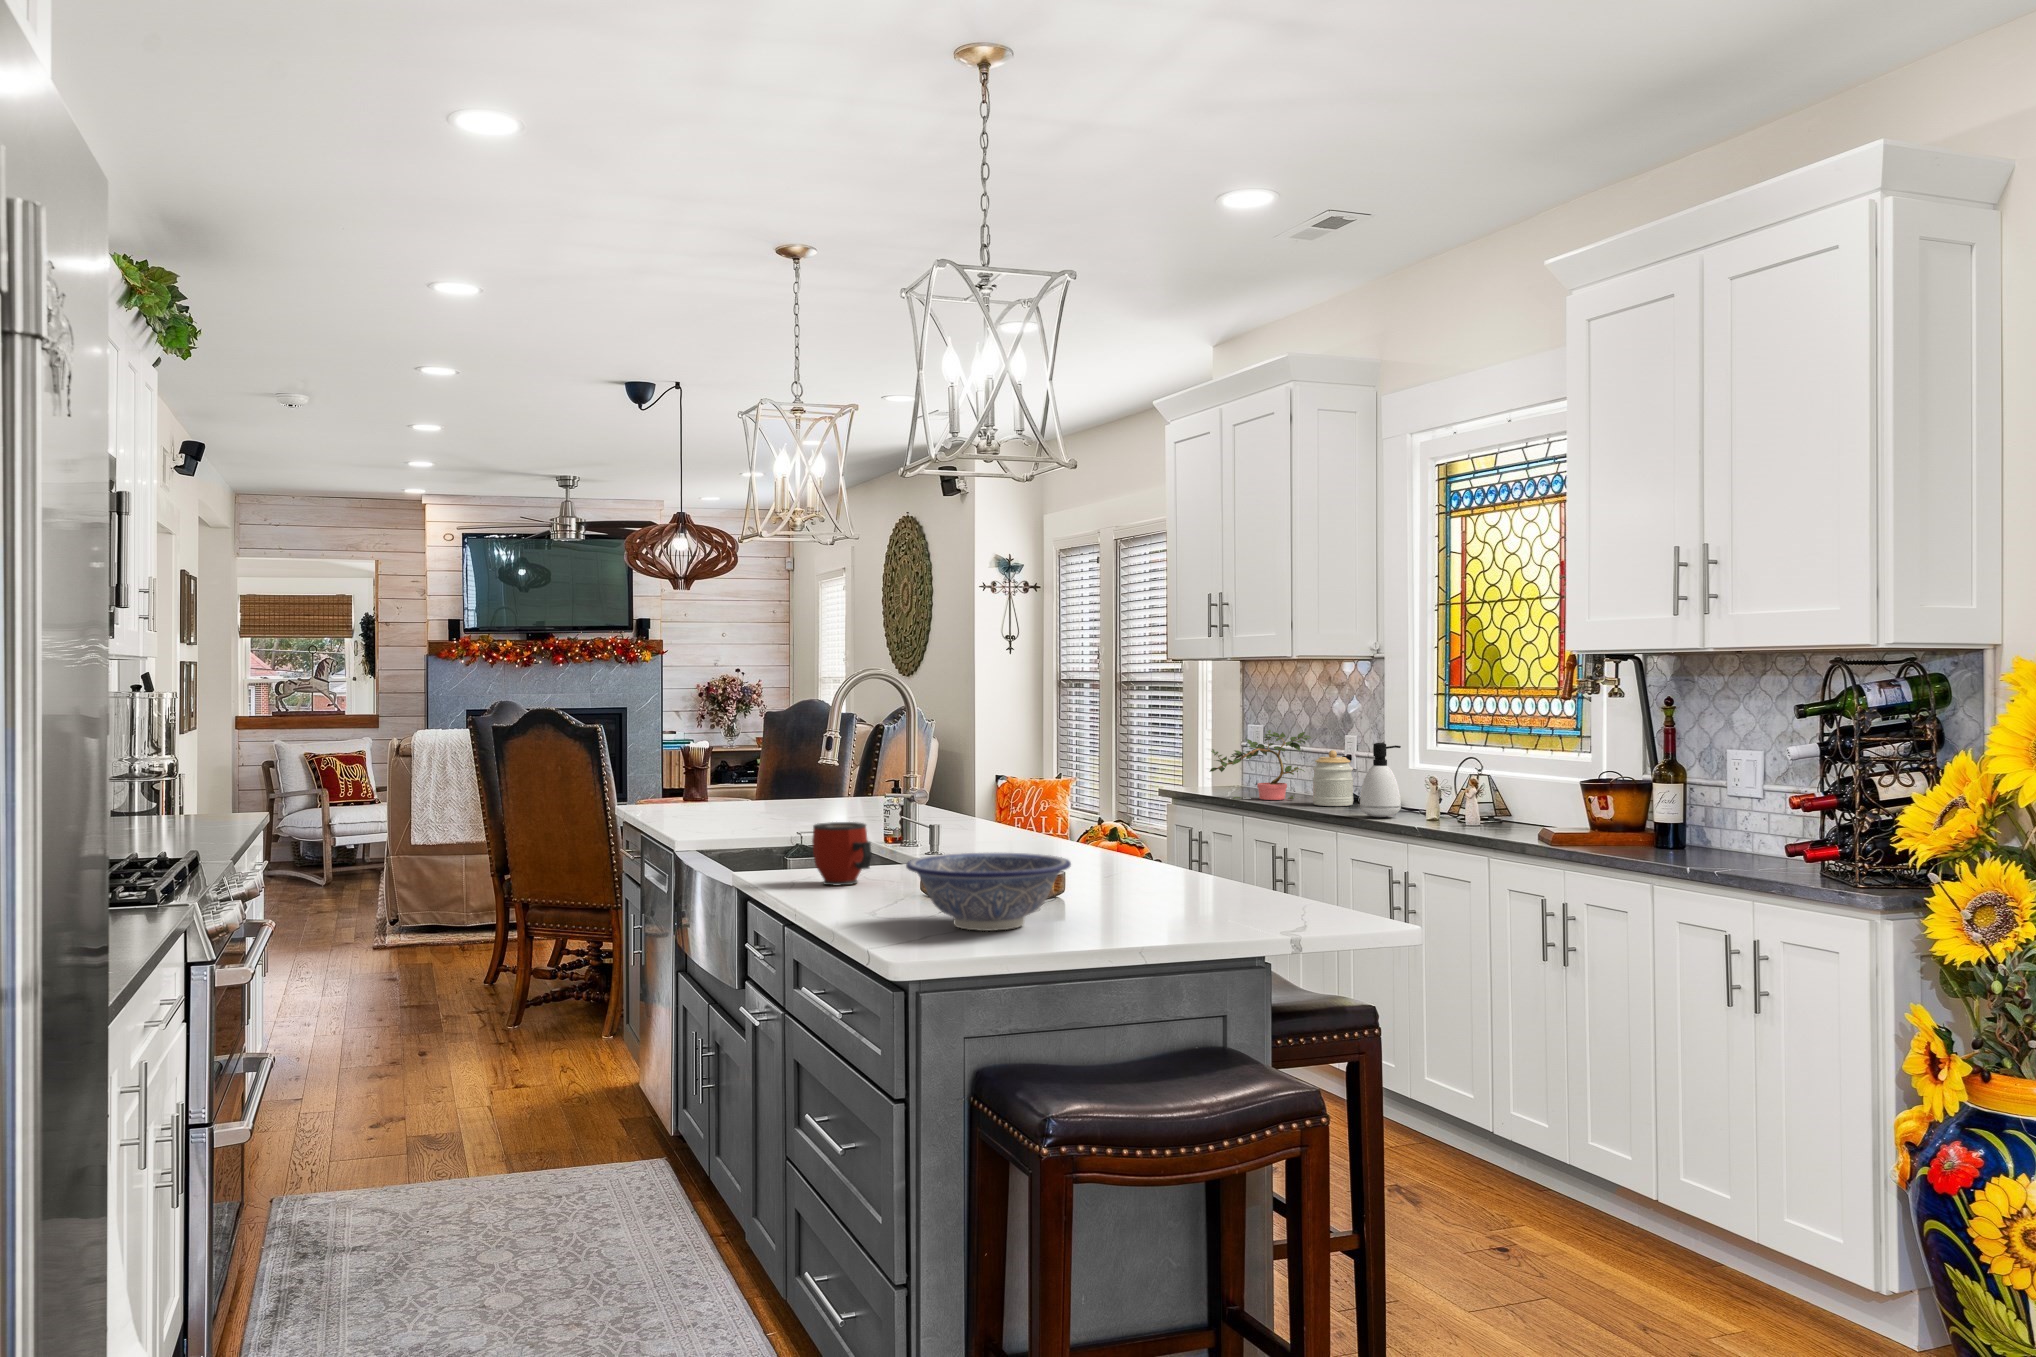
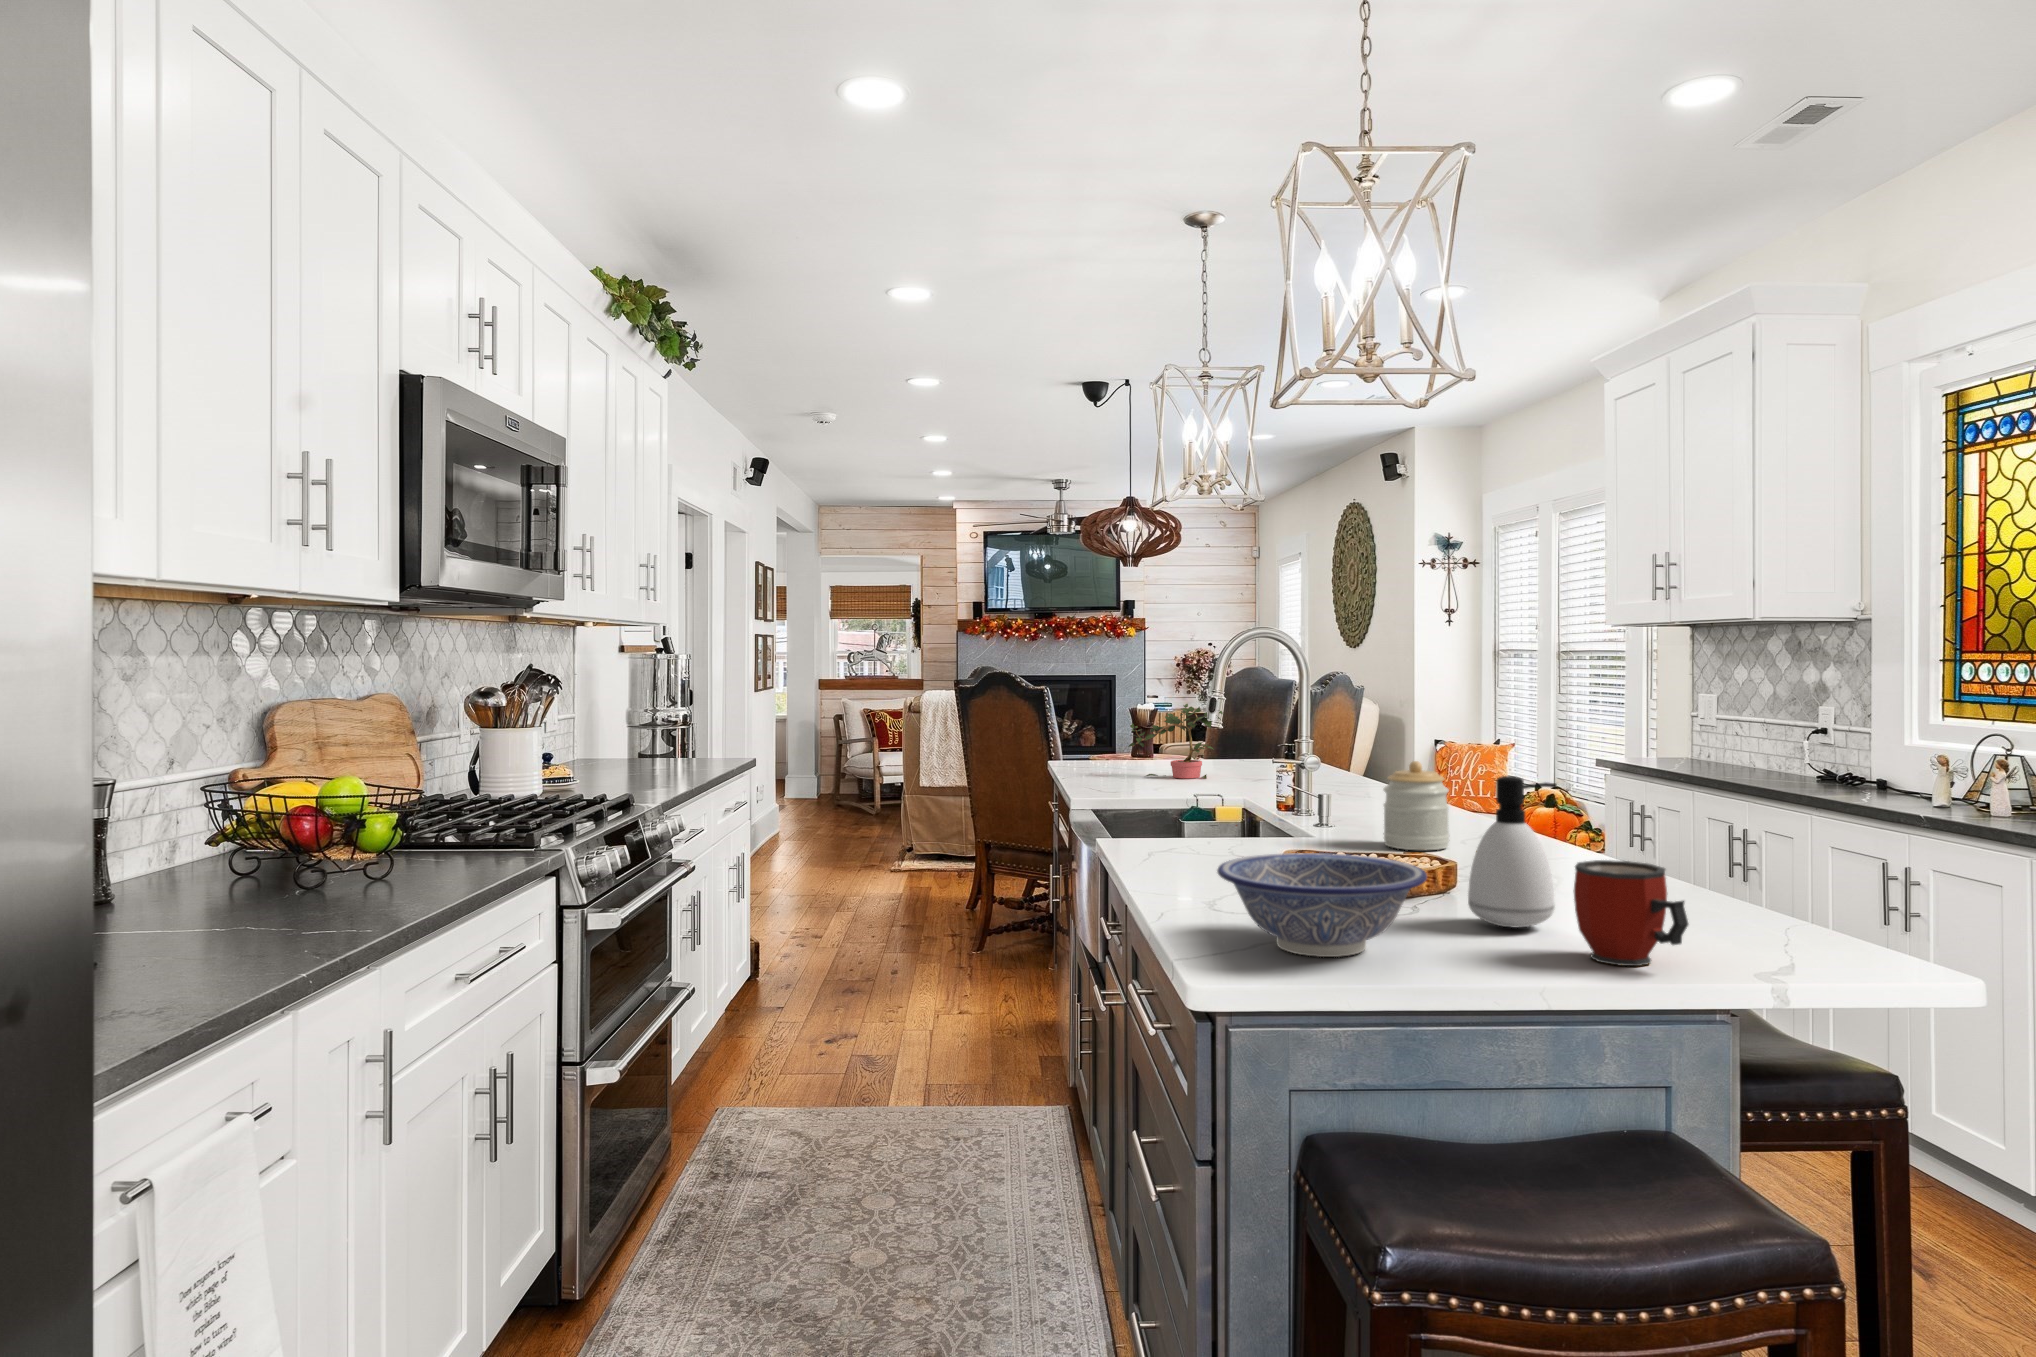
potted plant: present [1210,730,1311,800] -> present [1128,704,1223,779]
soap dispenser: present [1360,743,1401,817] -> present [1468,776,1557,928]
jar: present [1312,750,1353,806] -> present [1384,761,1449,850]
mug: present [812,822,872,886] -> present [1574,860,1688,966]

